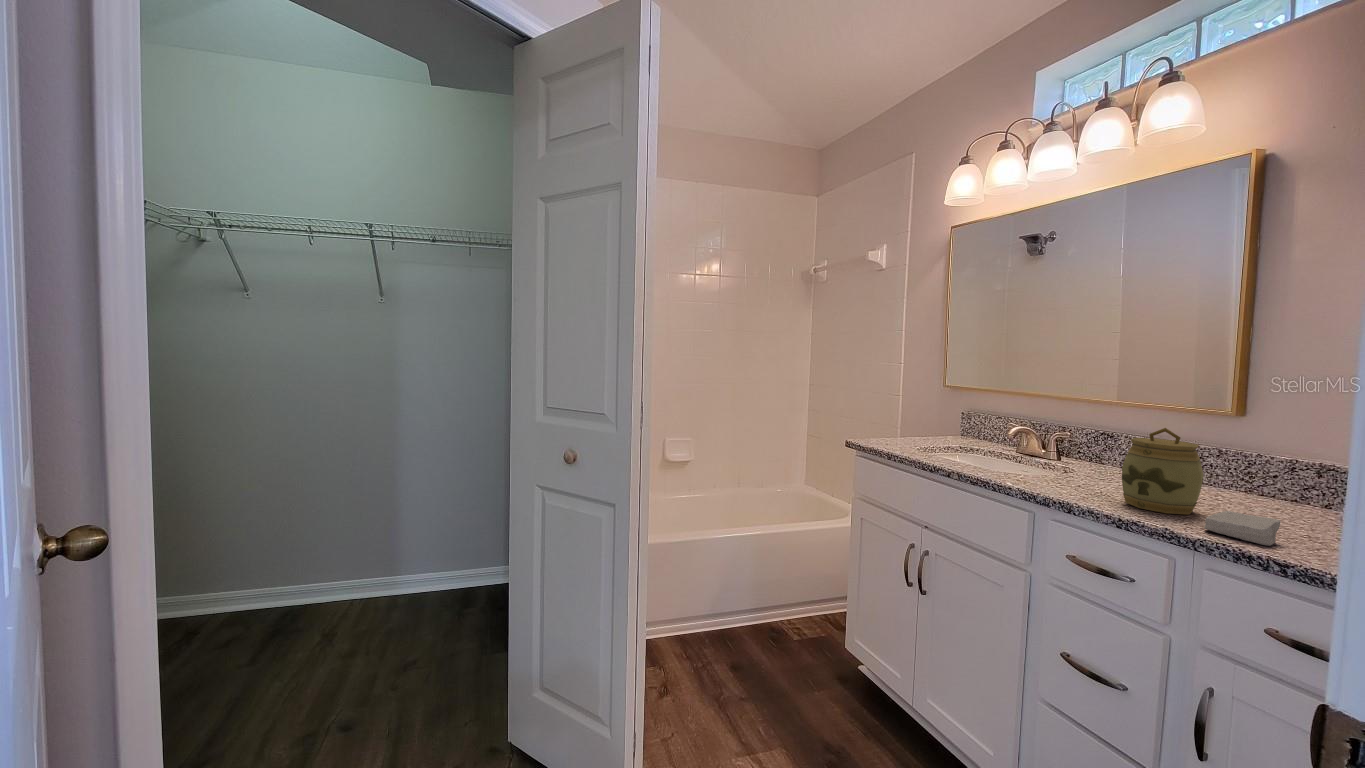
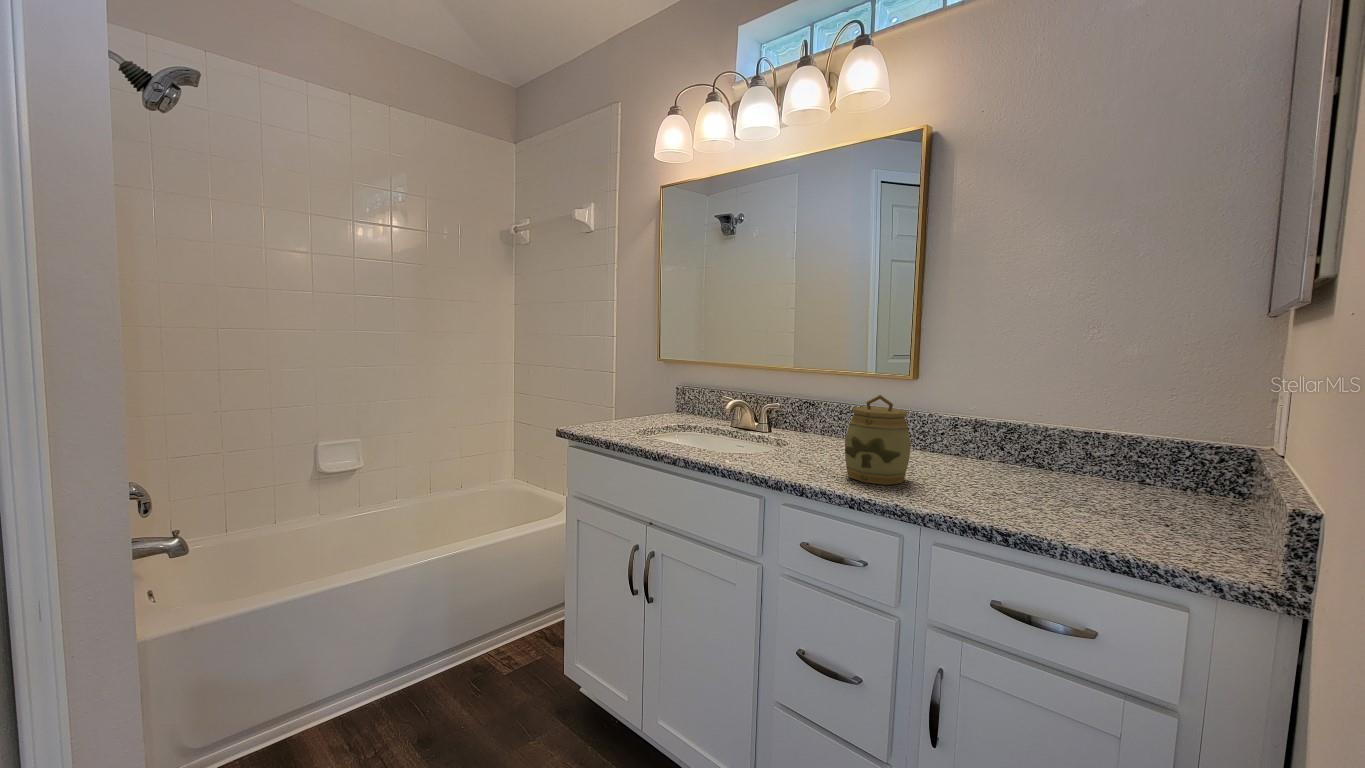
soap bar: present [1204,511,1280,546] -> none [926,478,986,511]

